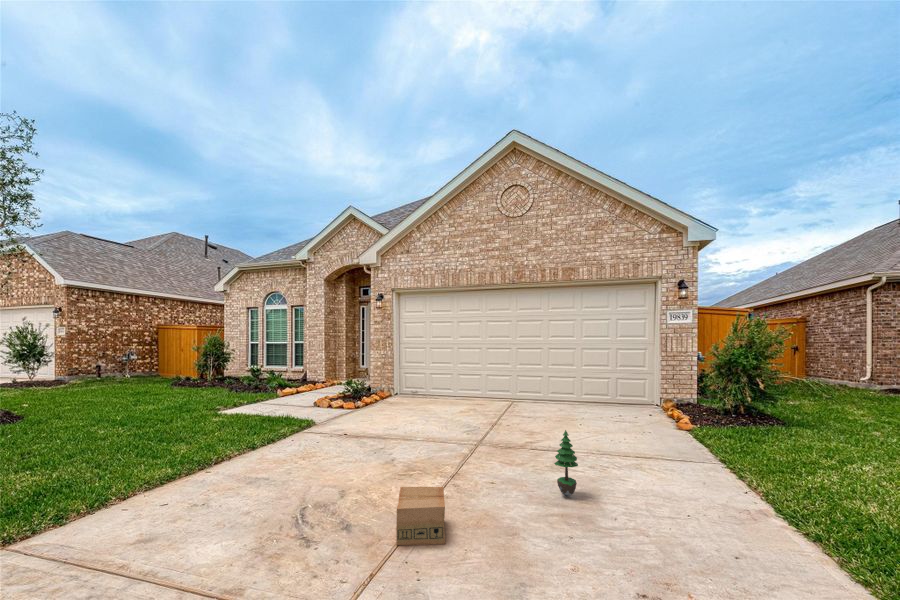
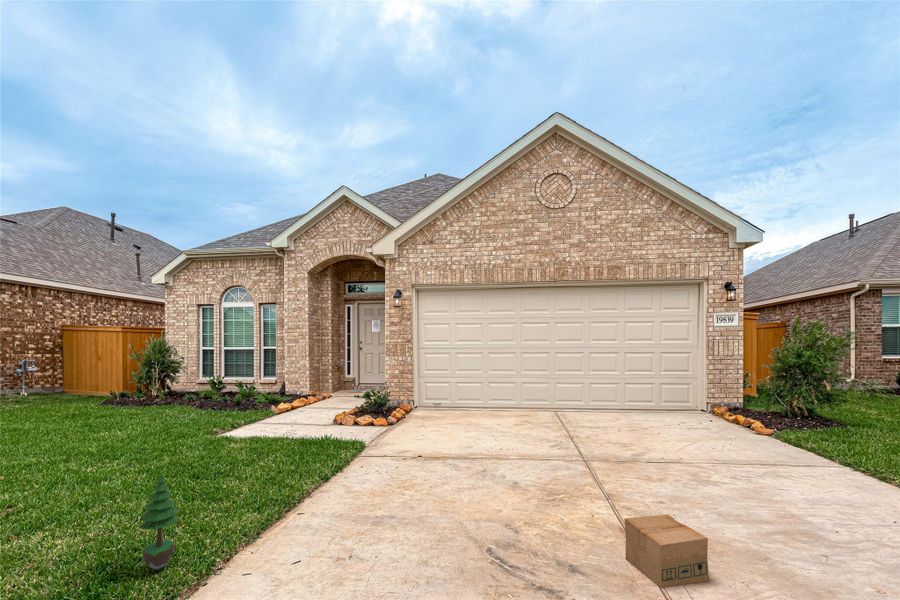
potted tree: present [554,430,578,497] -> present [139,474,179,570]

